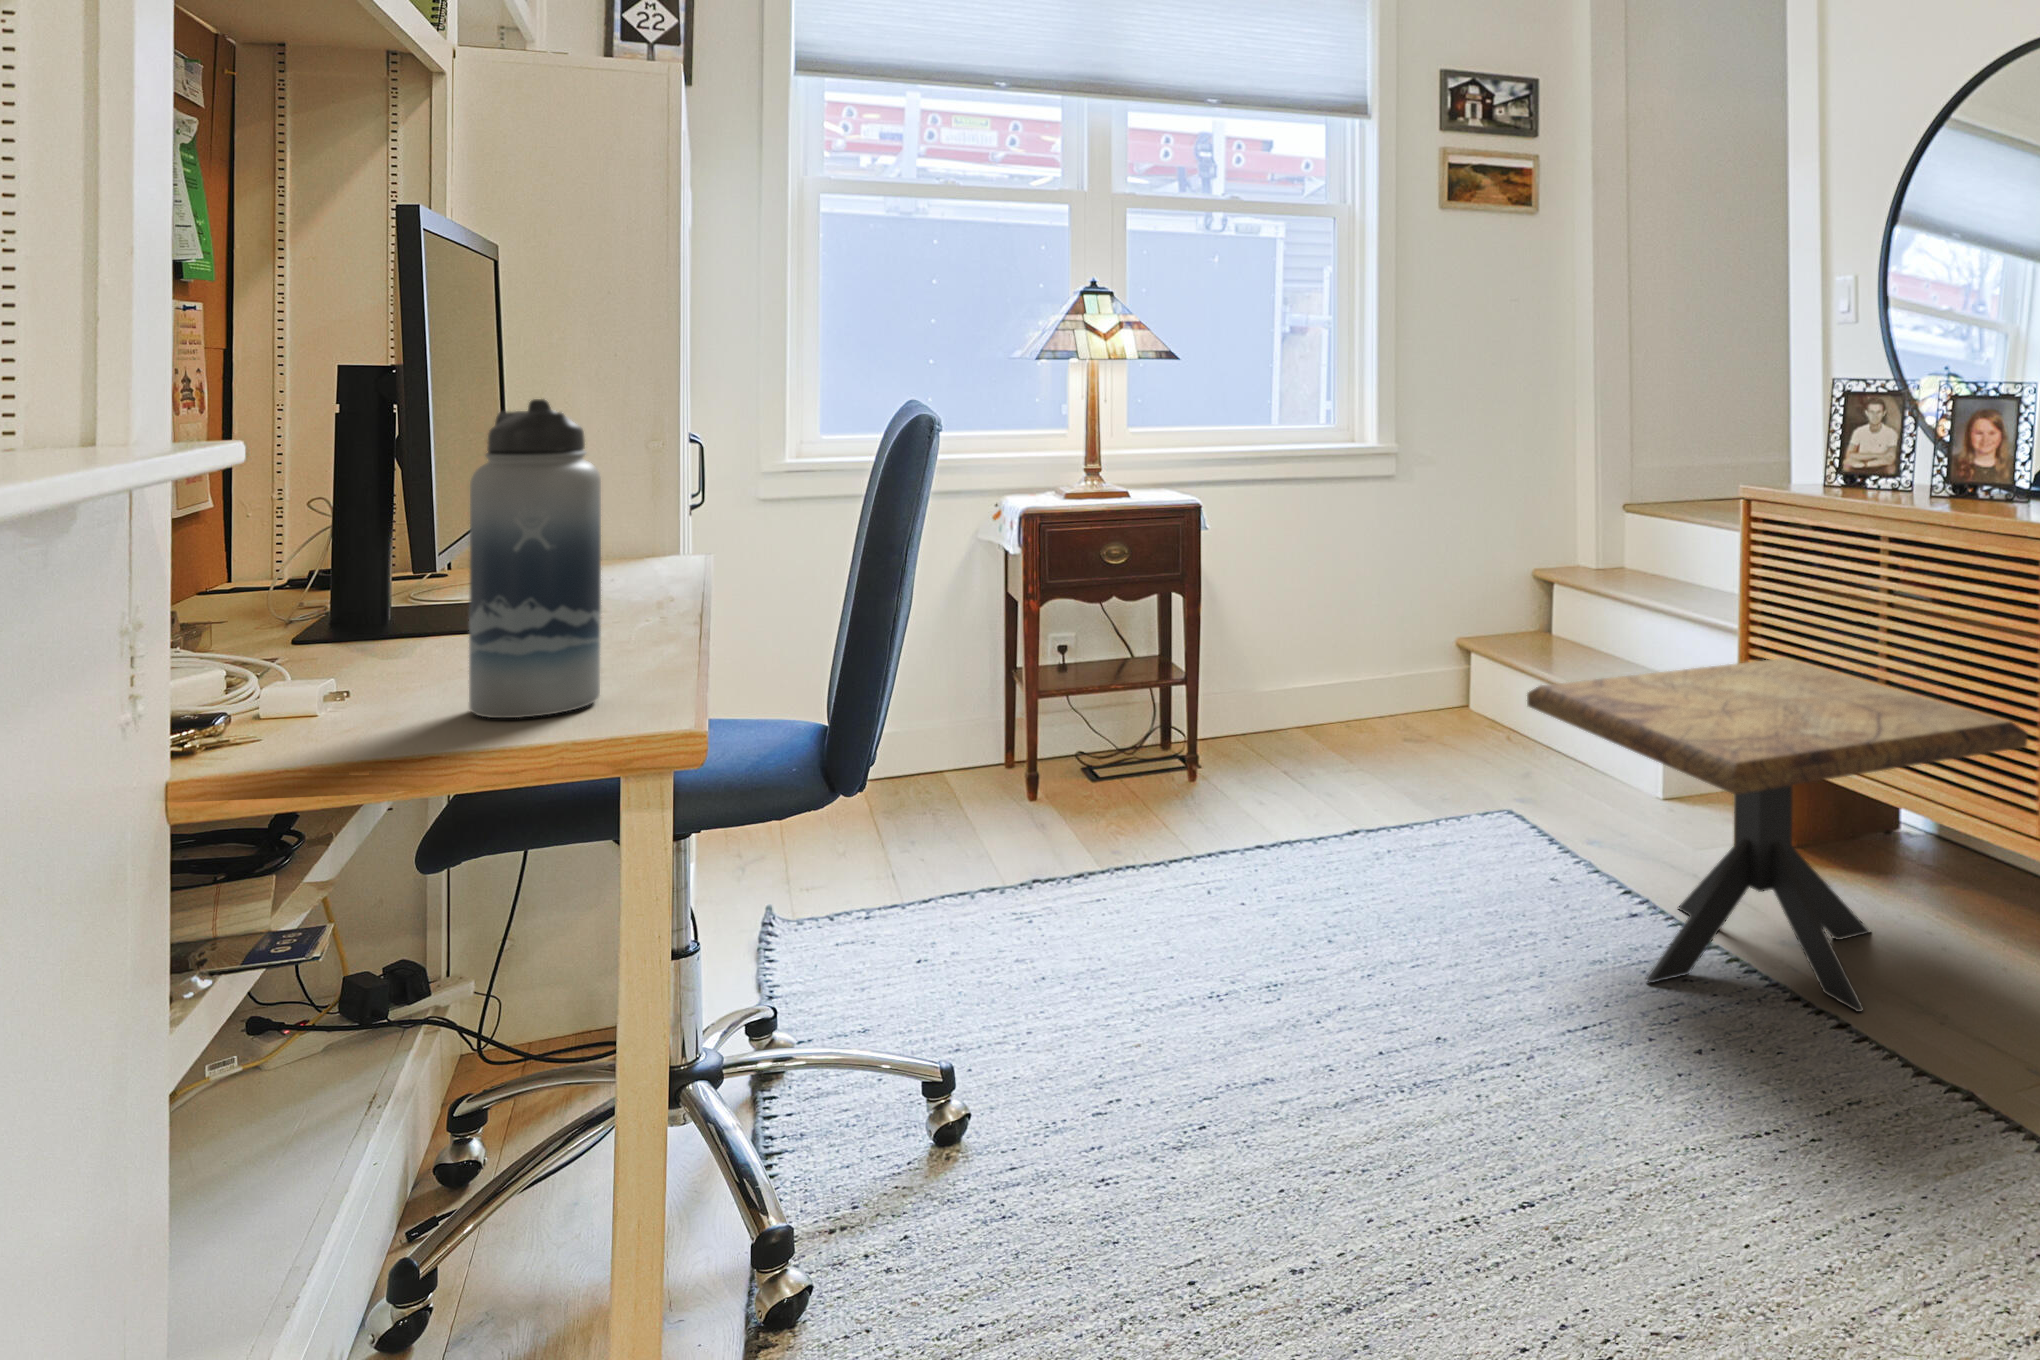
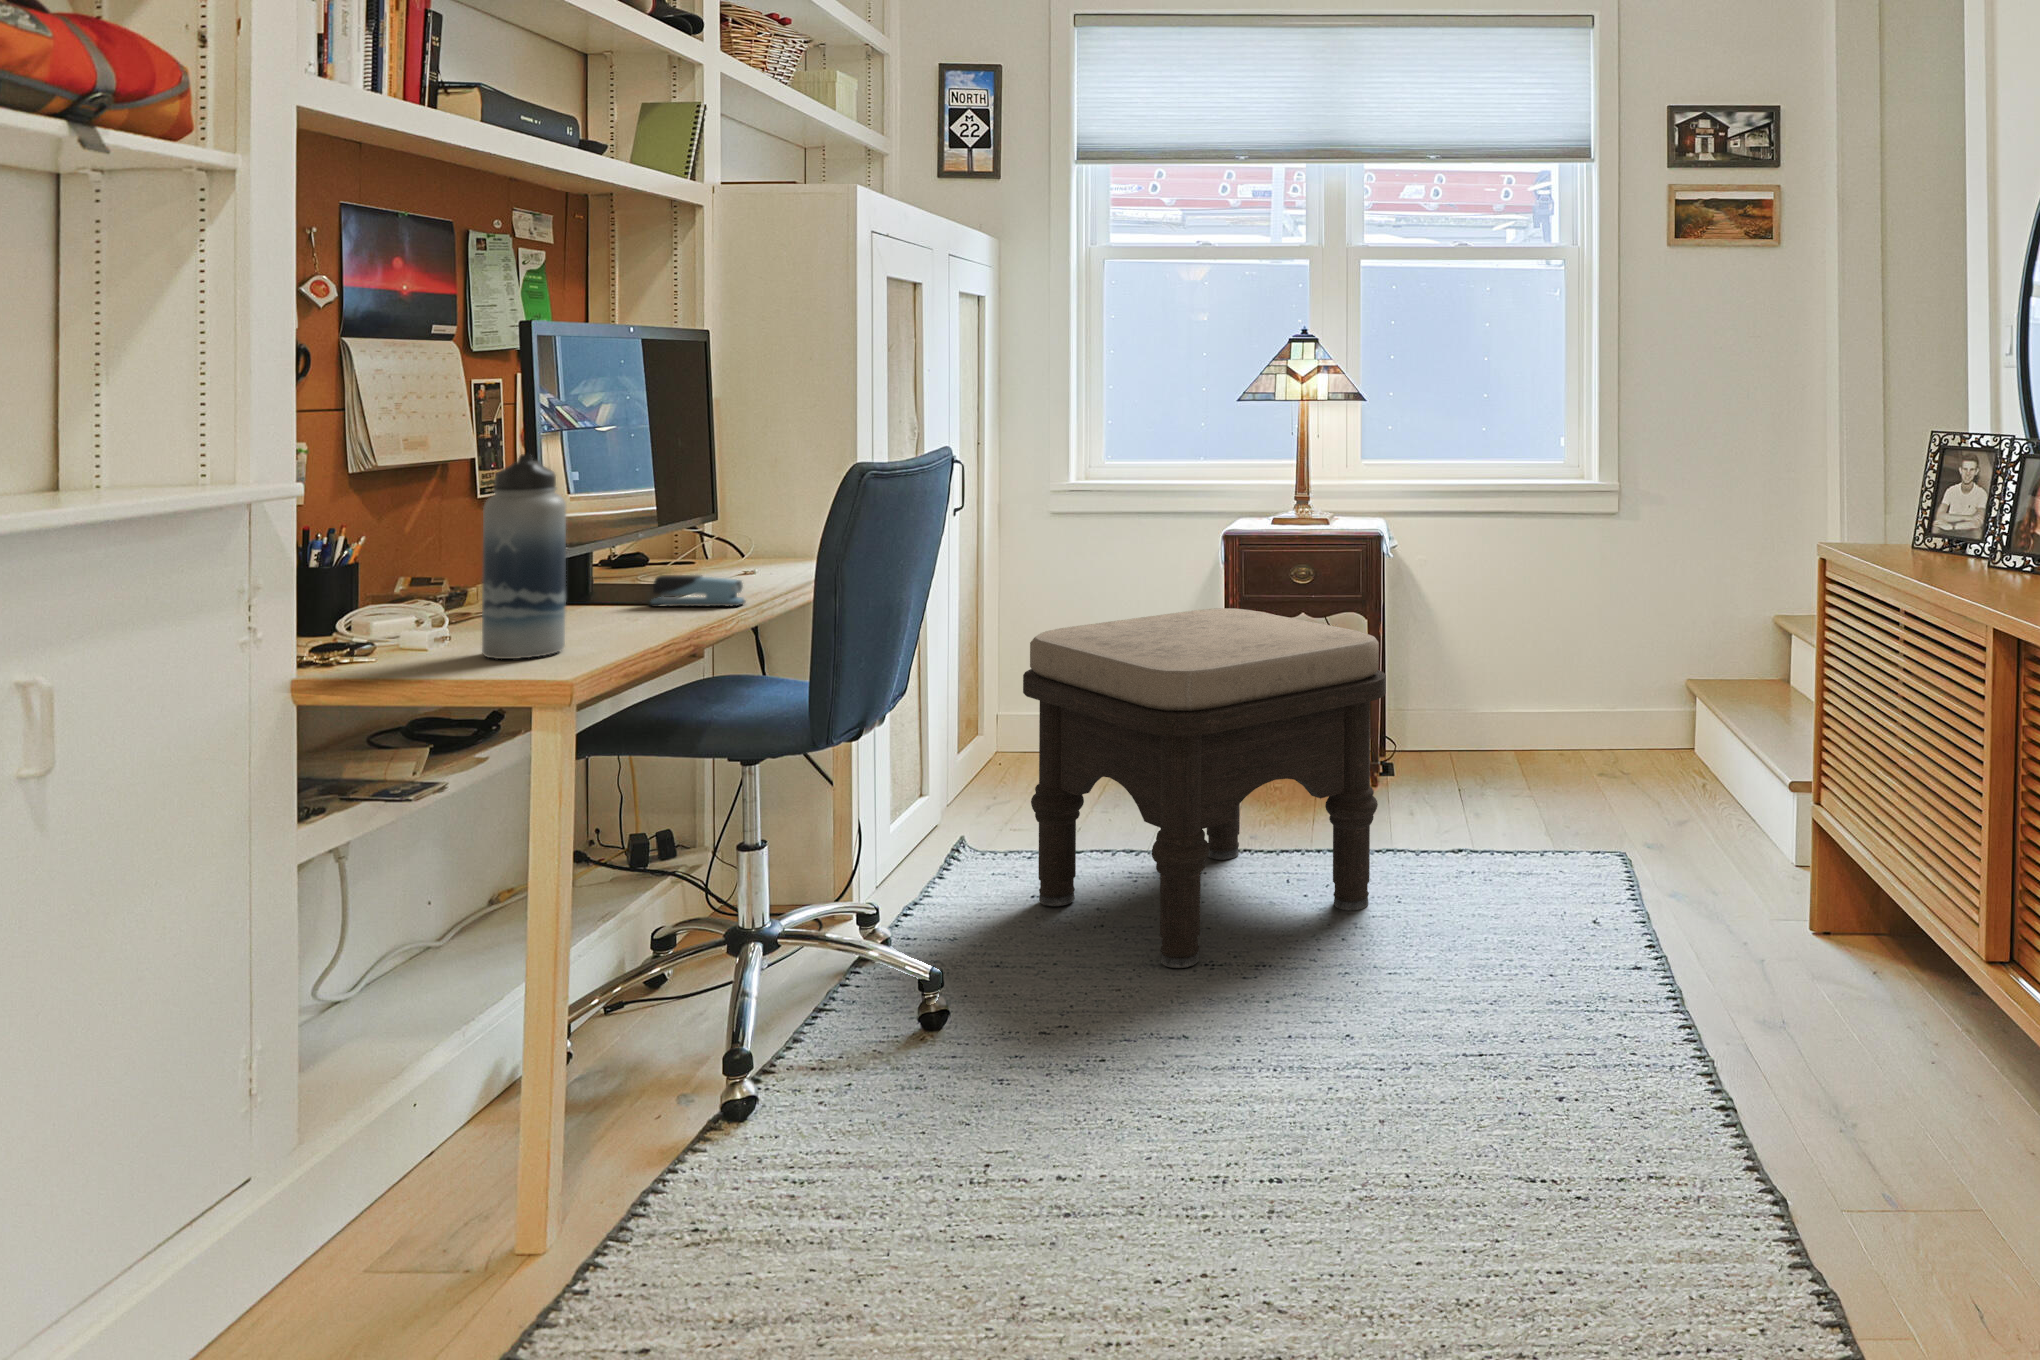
stapler: none [553,582,699,631] -> present [650,575,745,606]
ottoman: none [926,593,1348,1010] -> present [1023,608,1386,968]
side table: present [1527,658,2027,1012] -> none [1517,726,1951,1089]

